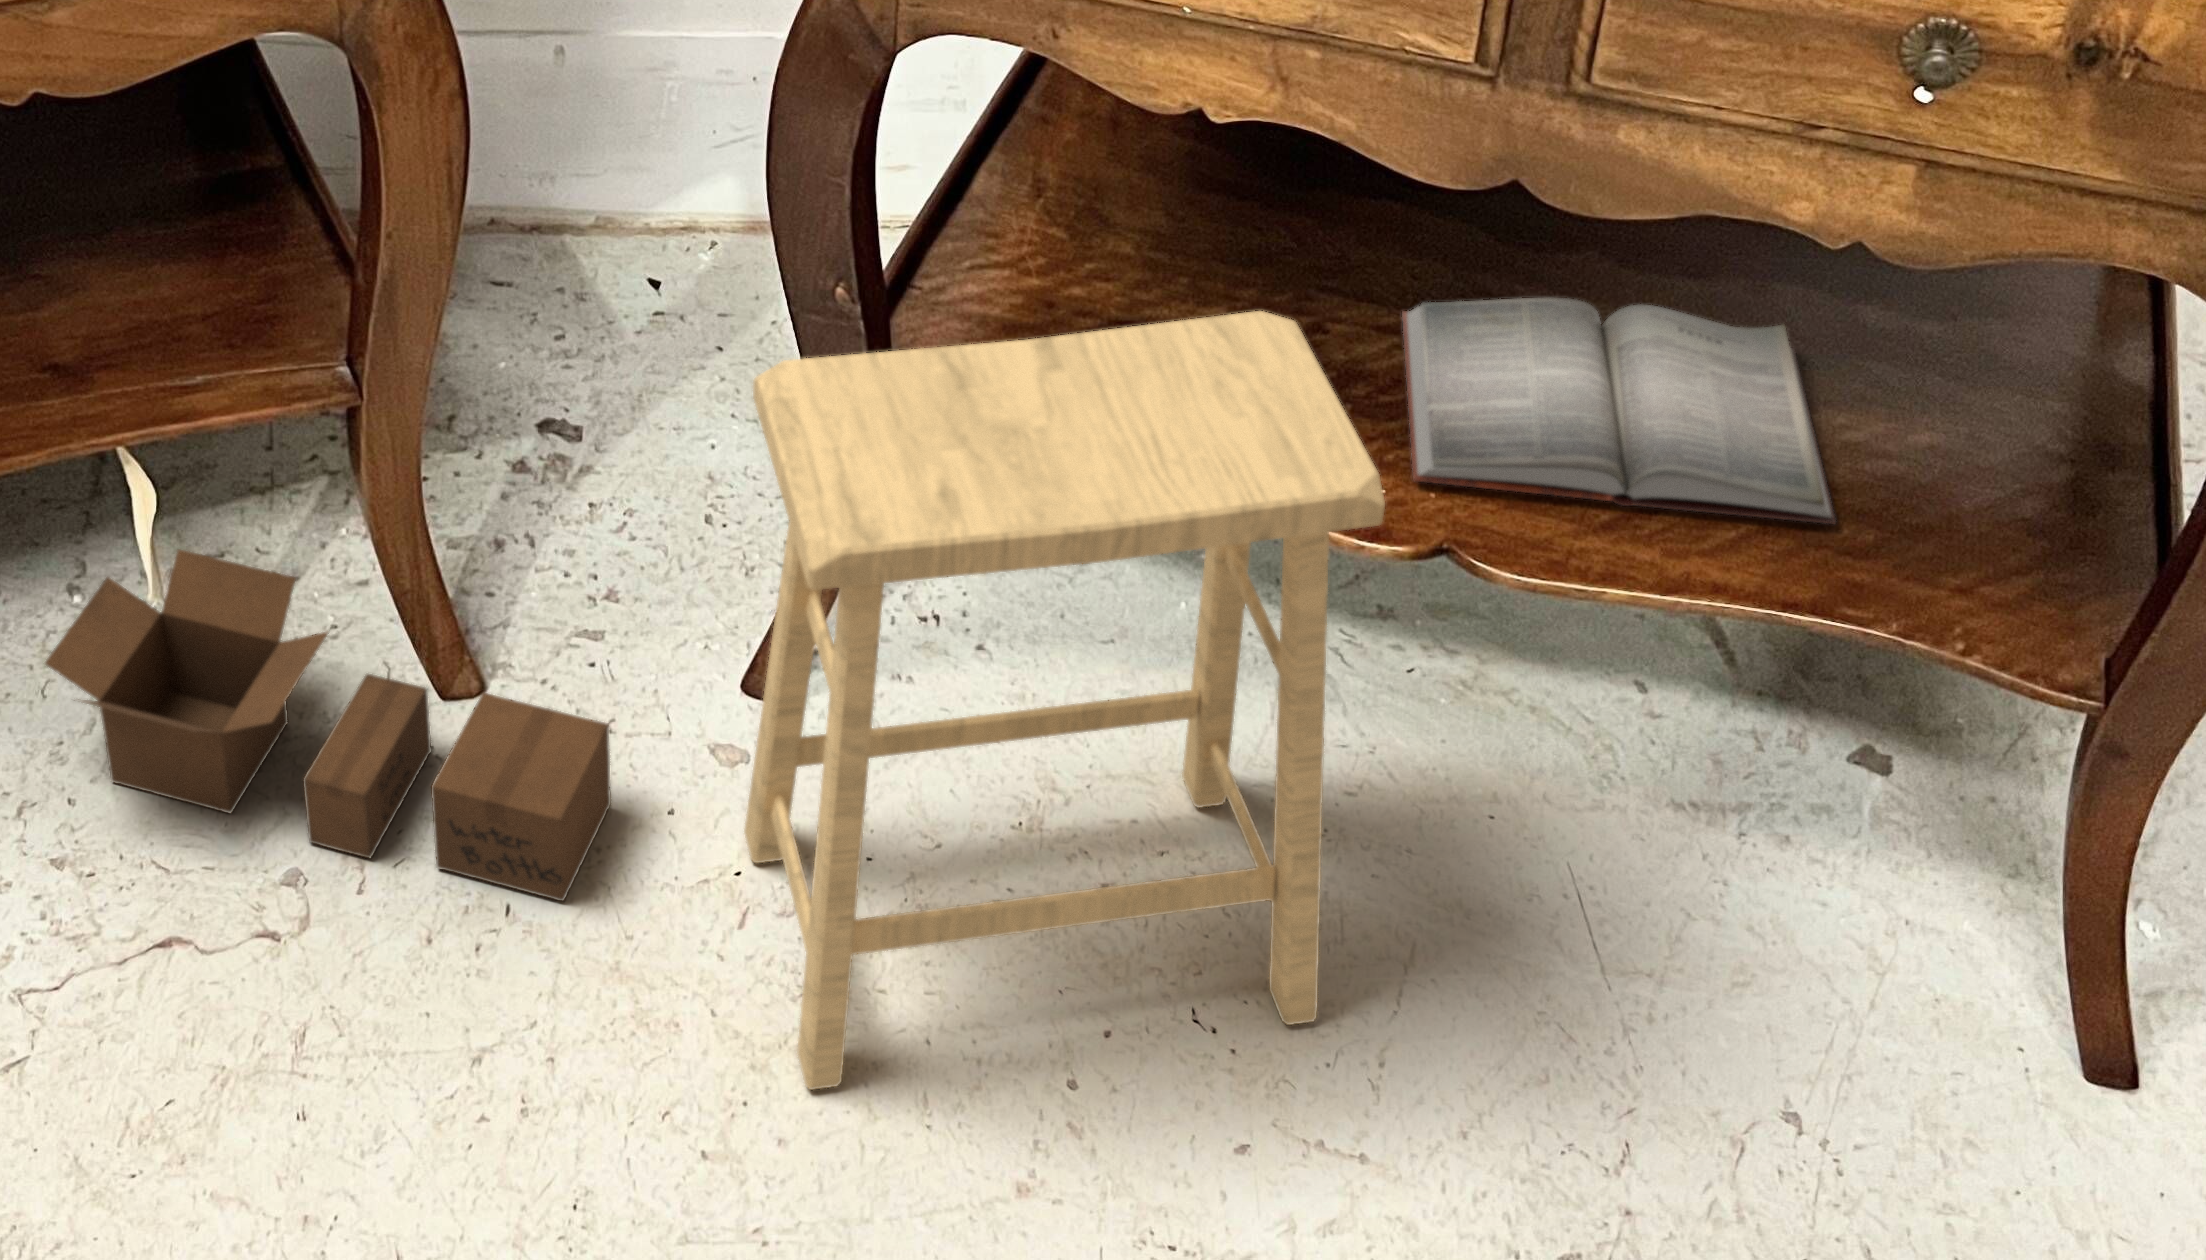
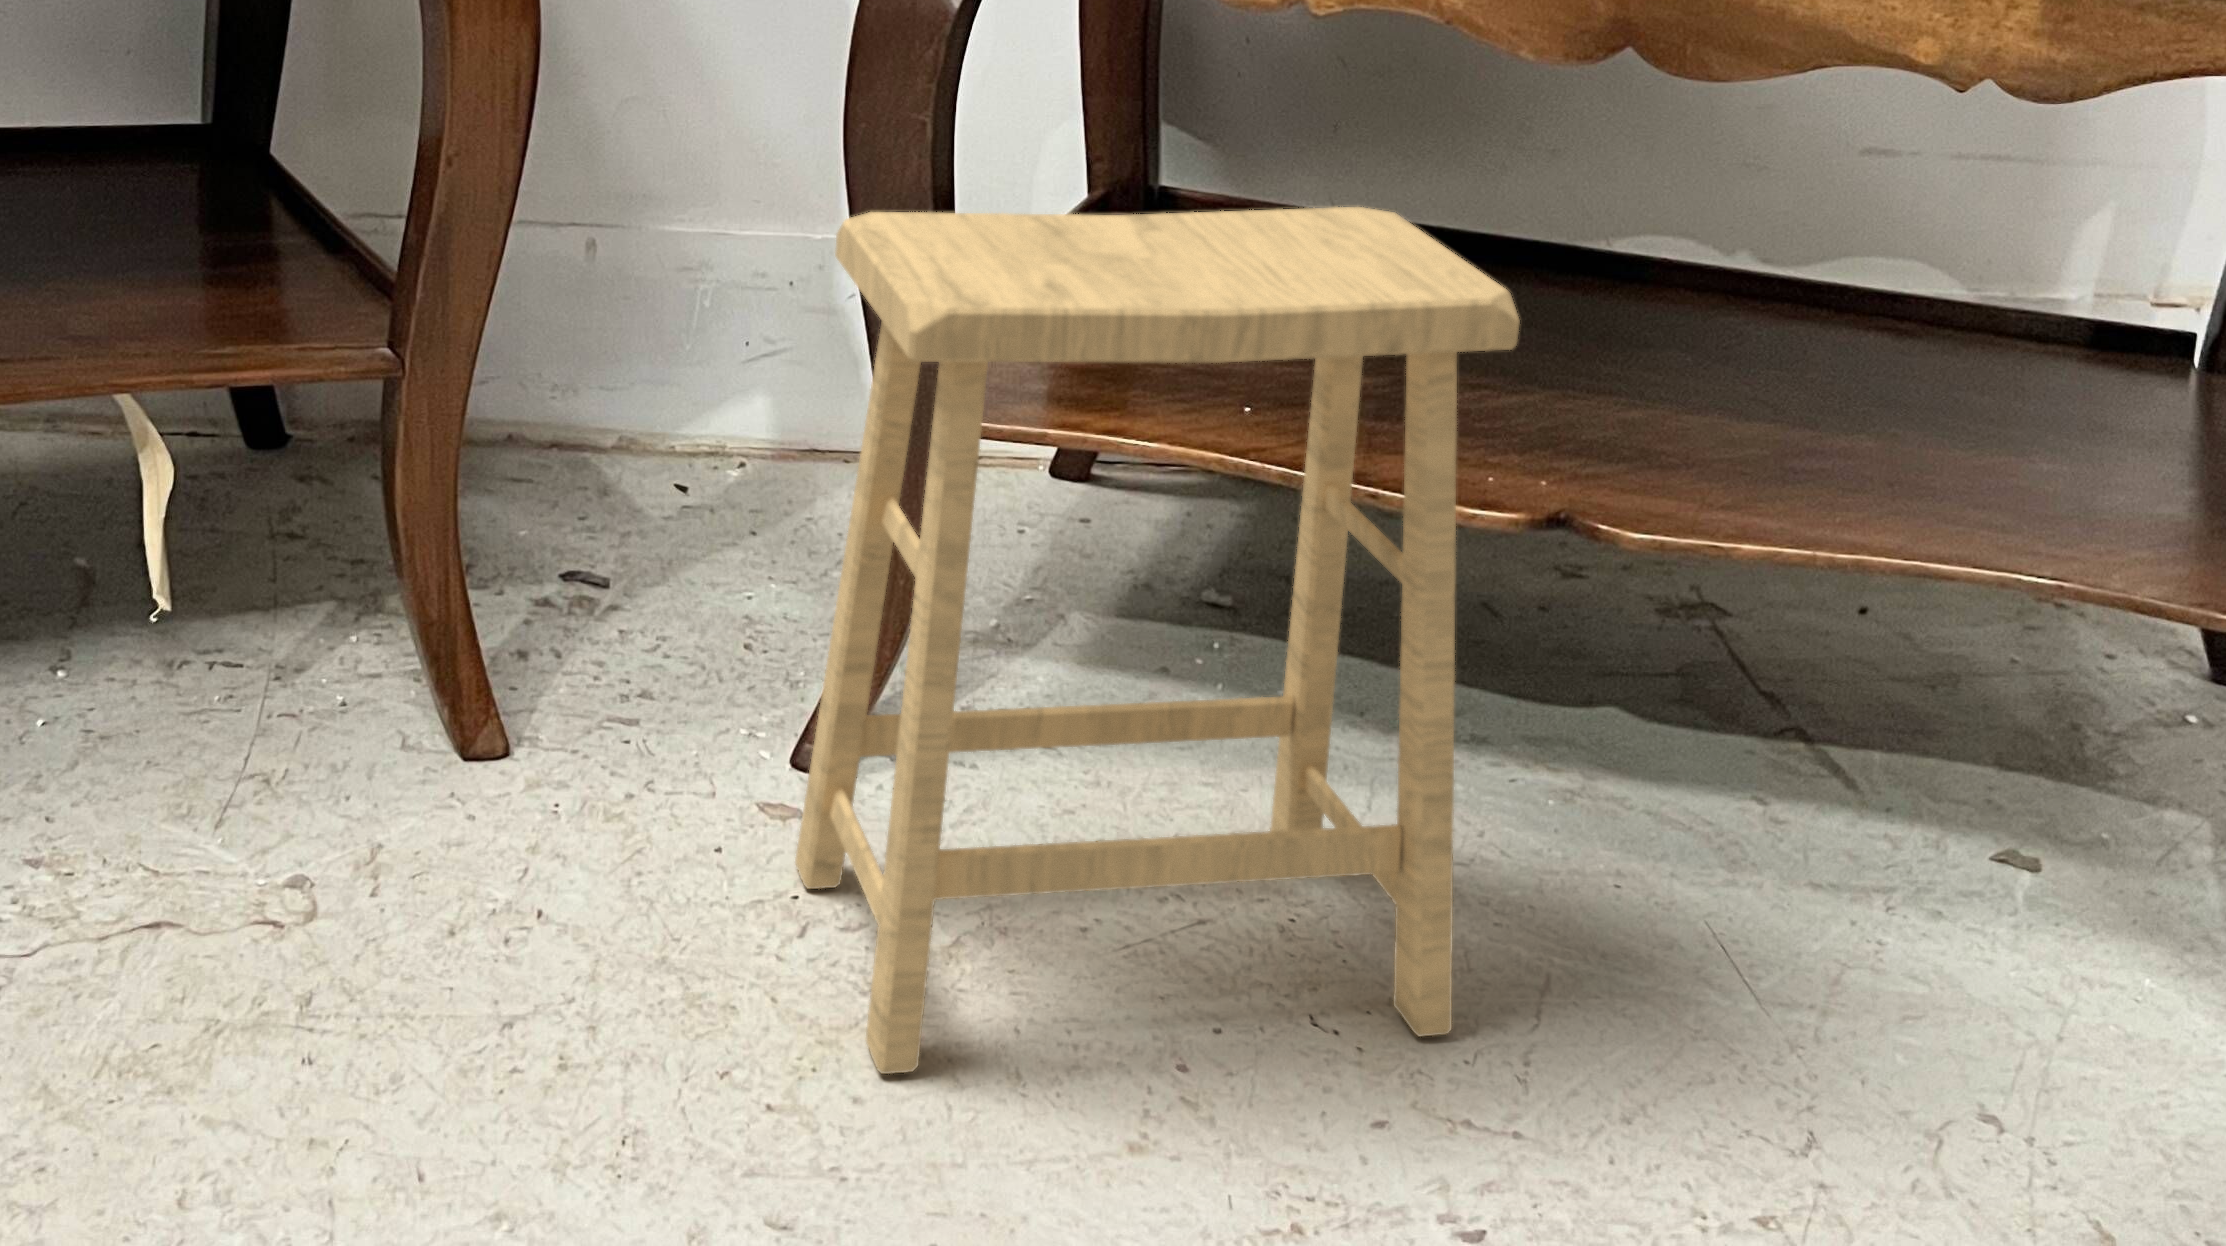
hardback book: present [1402,298,1836,524] -> none [1474,333,1963,496]
cardboard box: present [45,550,611,901] -> none [36,566,651,912]

